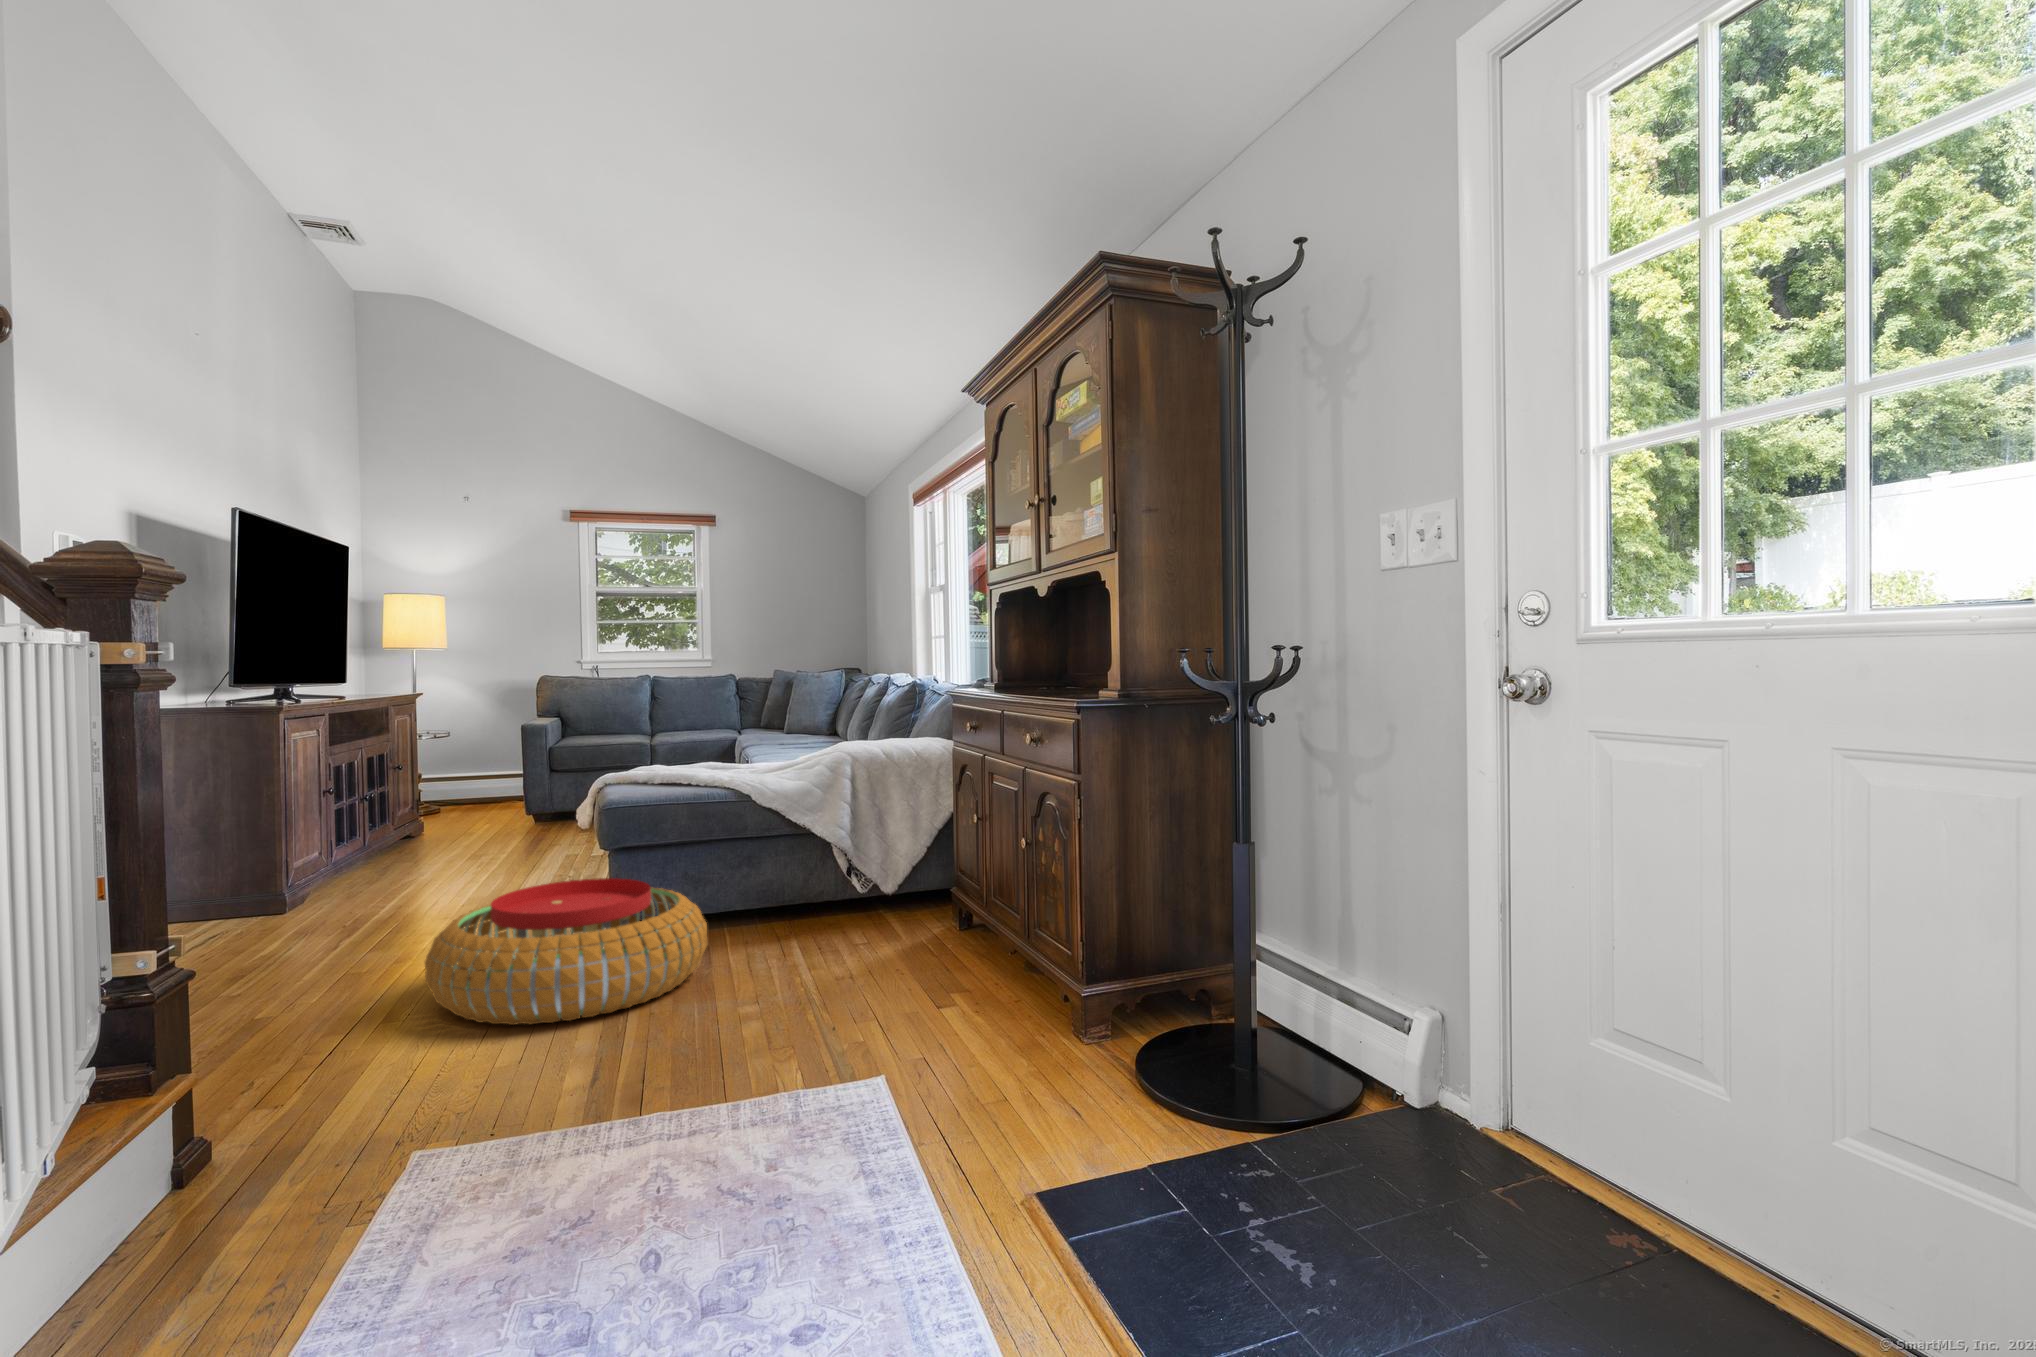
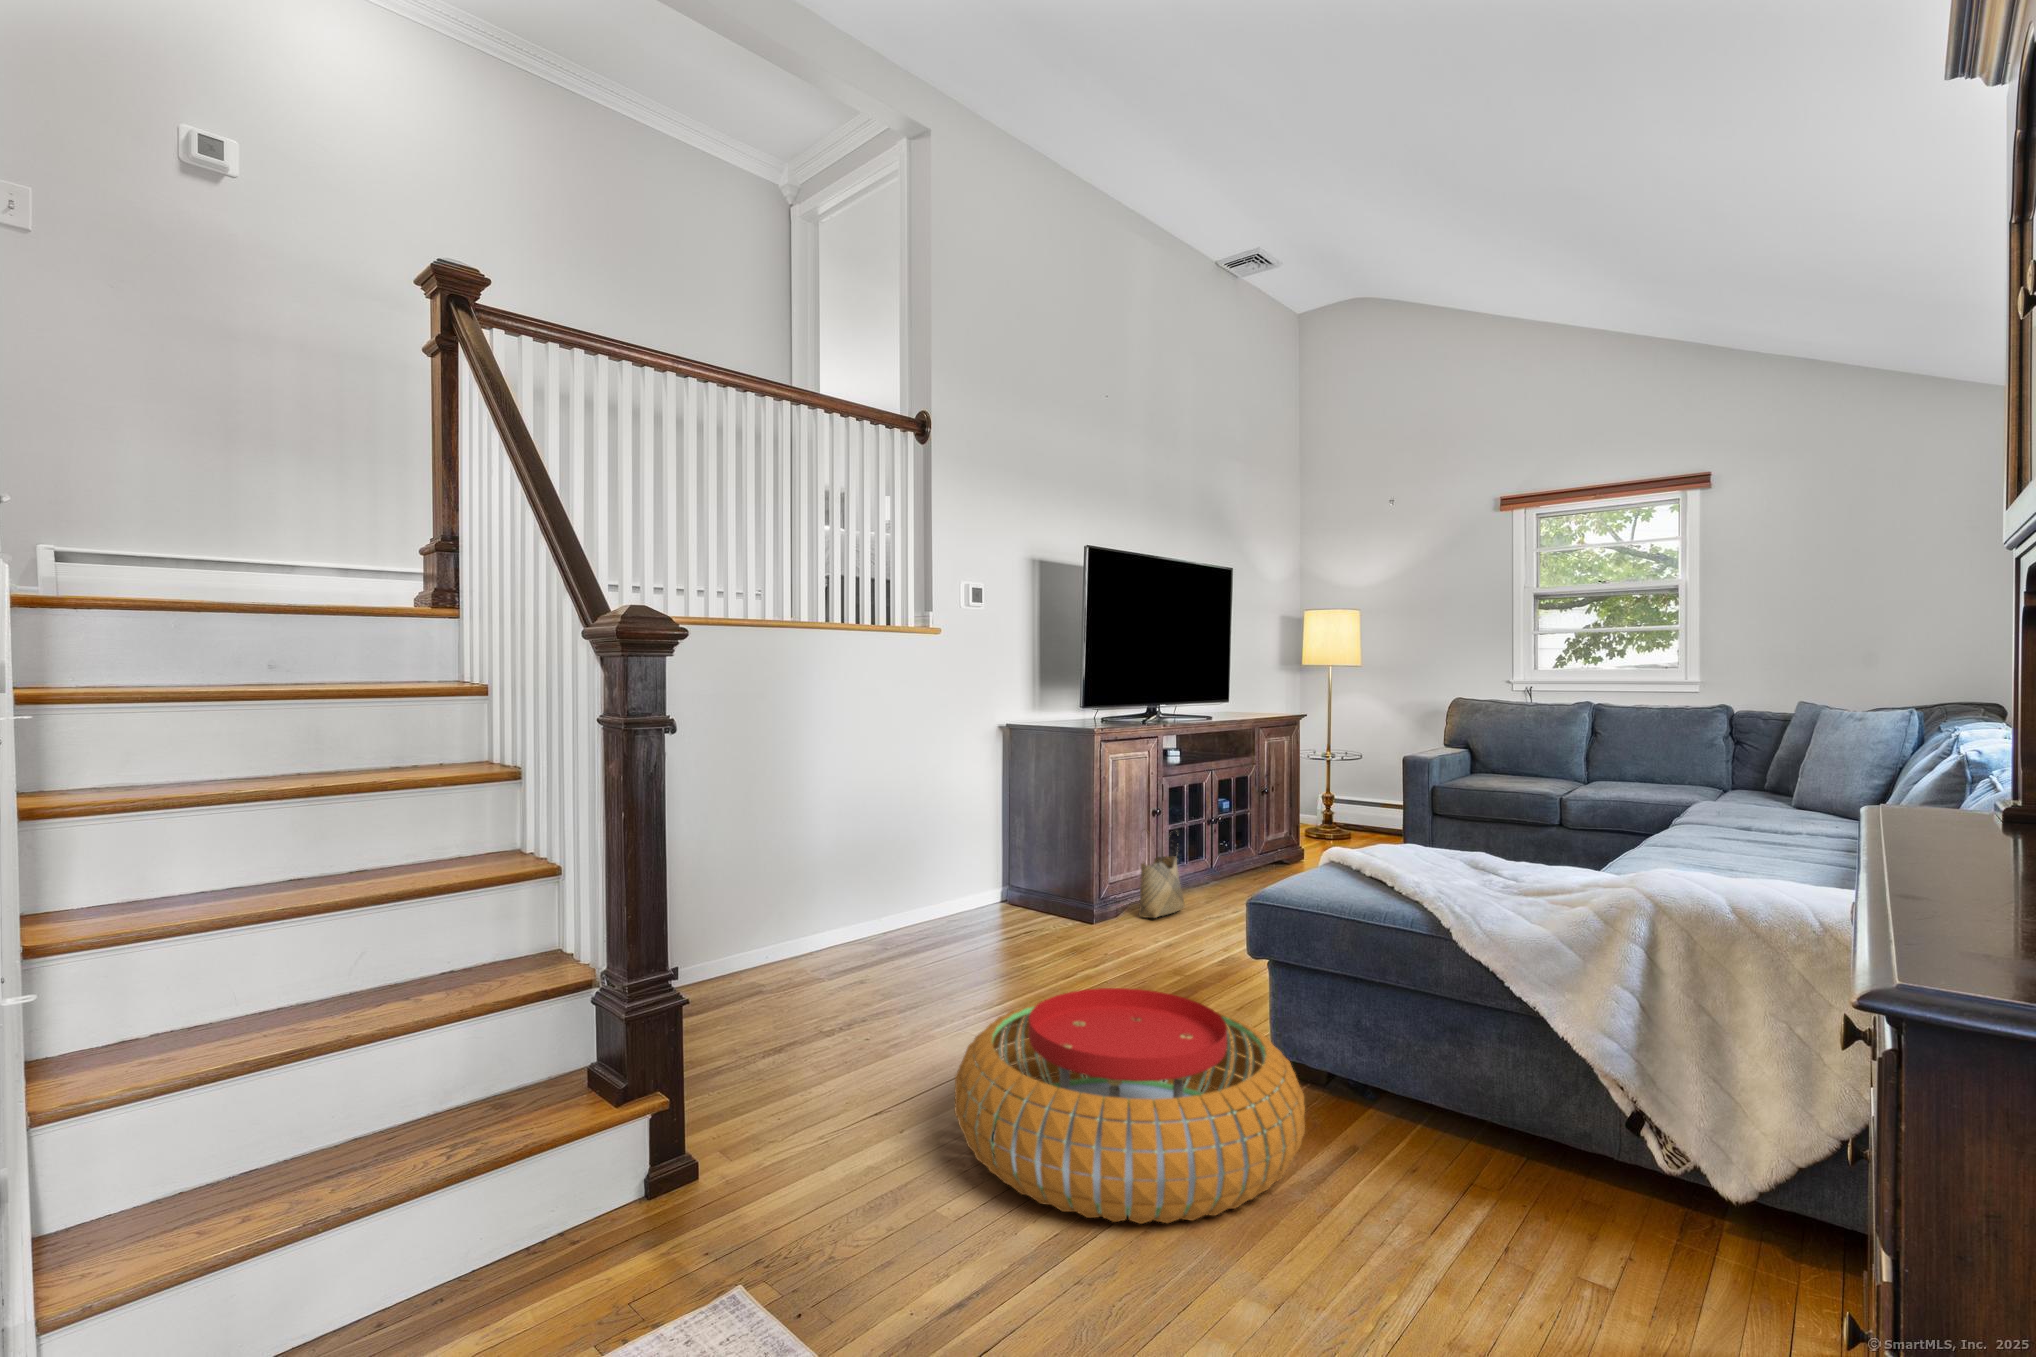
woven basket: none [322,803,371,895] -> present [1139,829,1184,918]

